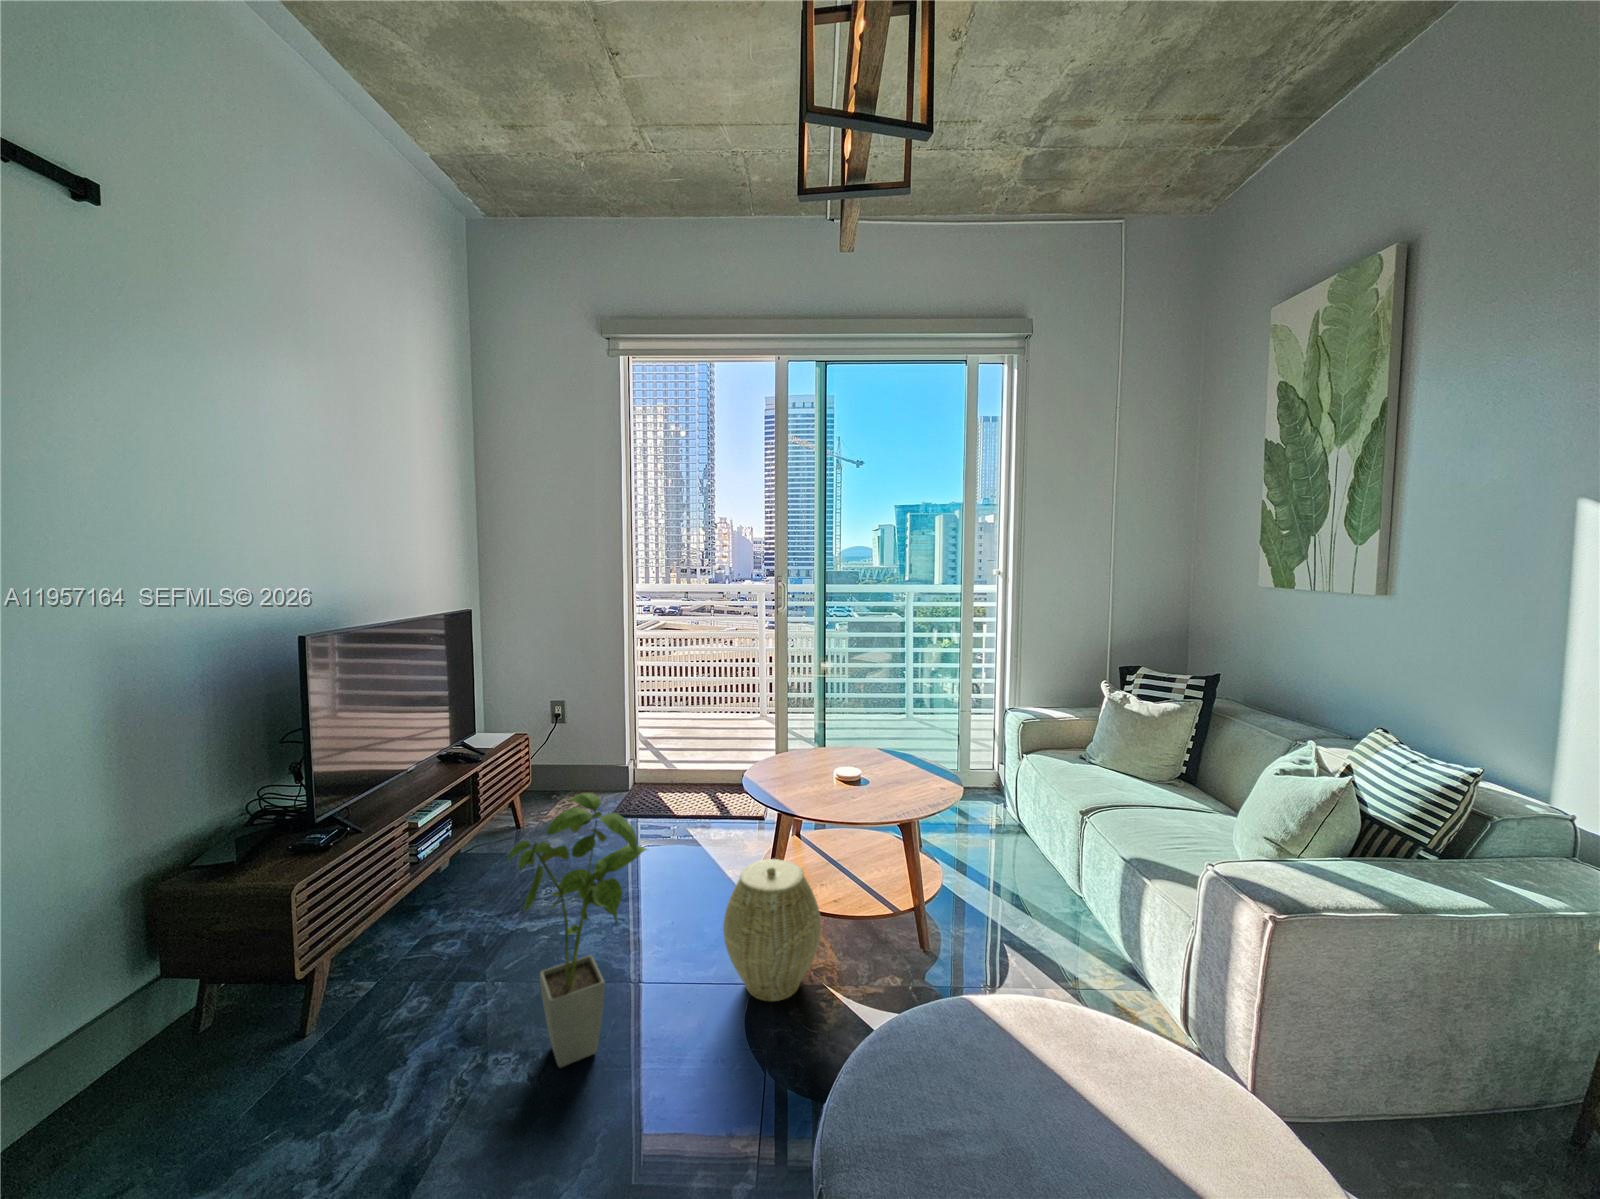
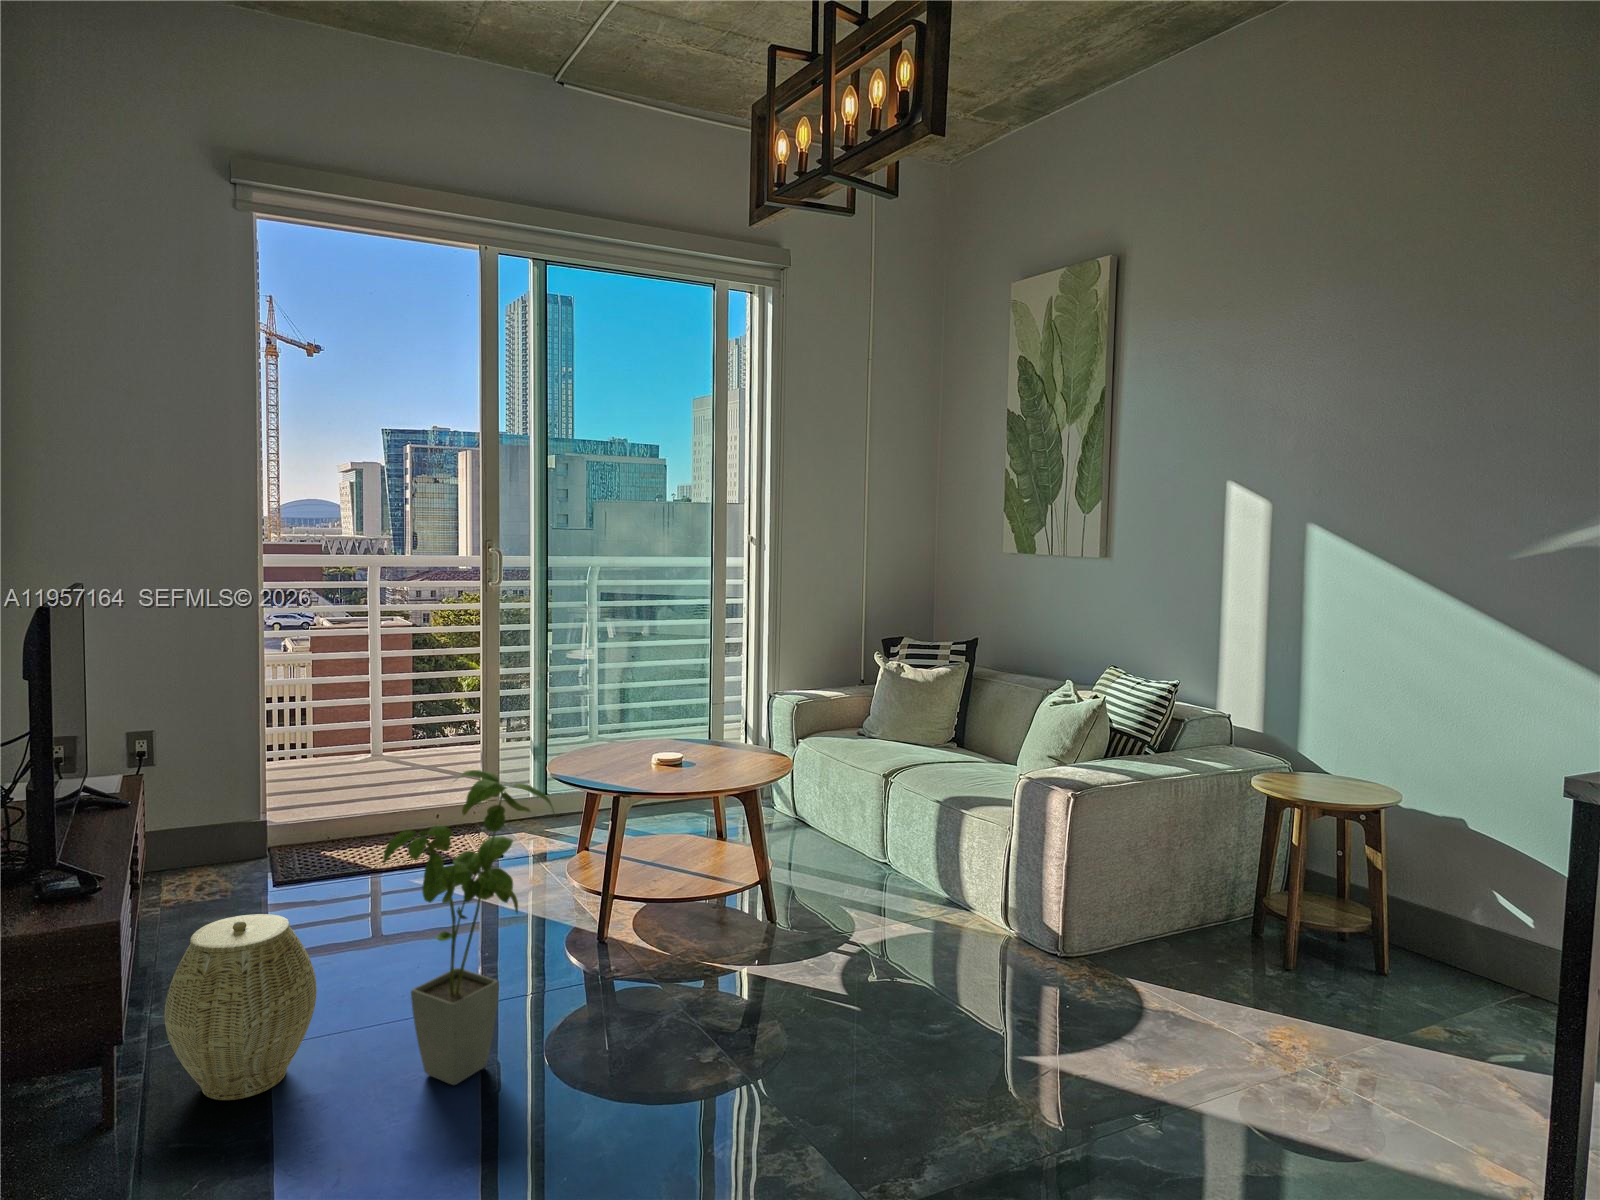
woven basket: present [723,859,821,1001] -> present [165,914,317,1100]

